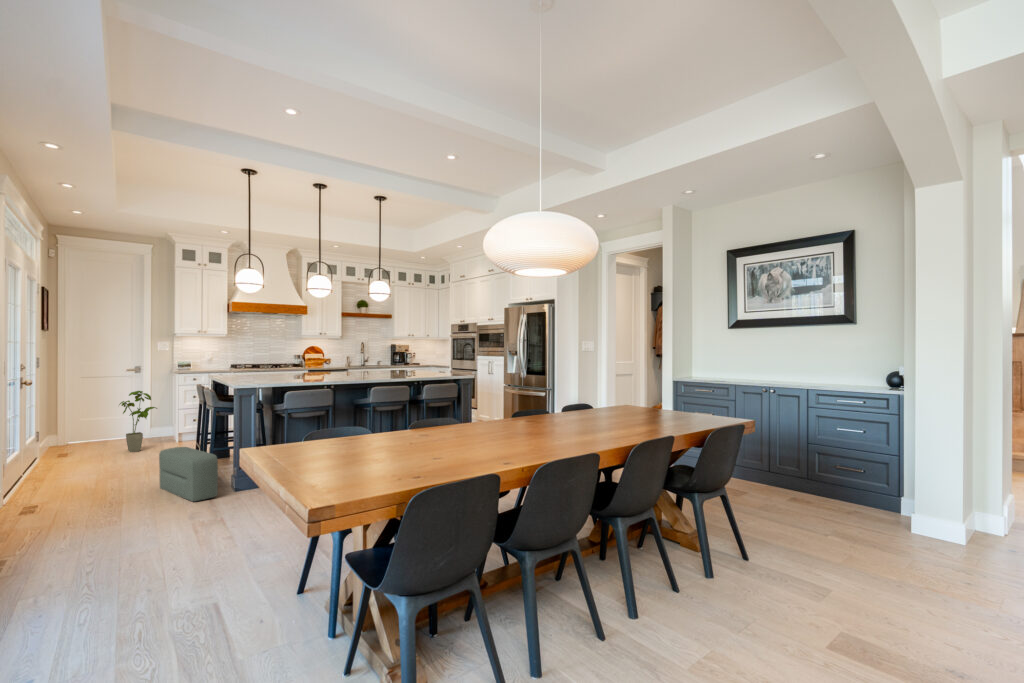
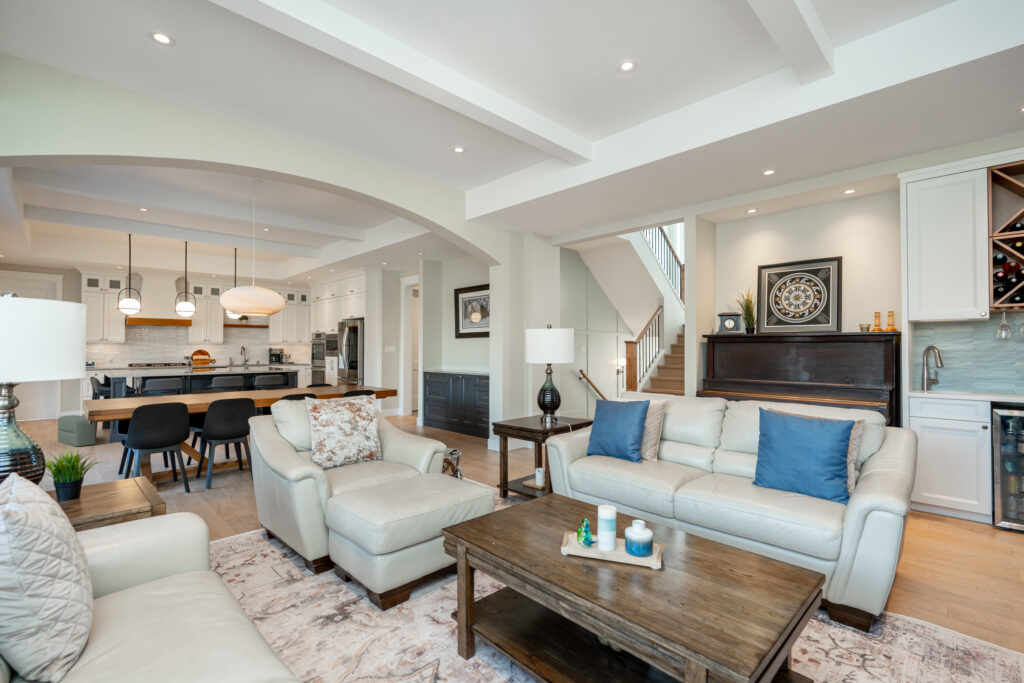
house plant: present [119,391,157,452] -> none [36,381,68,425]

